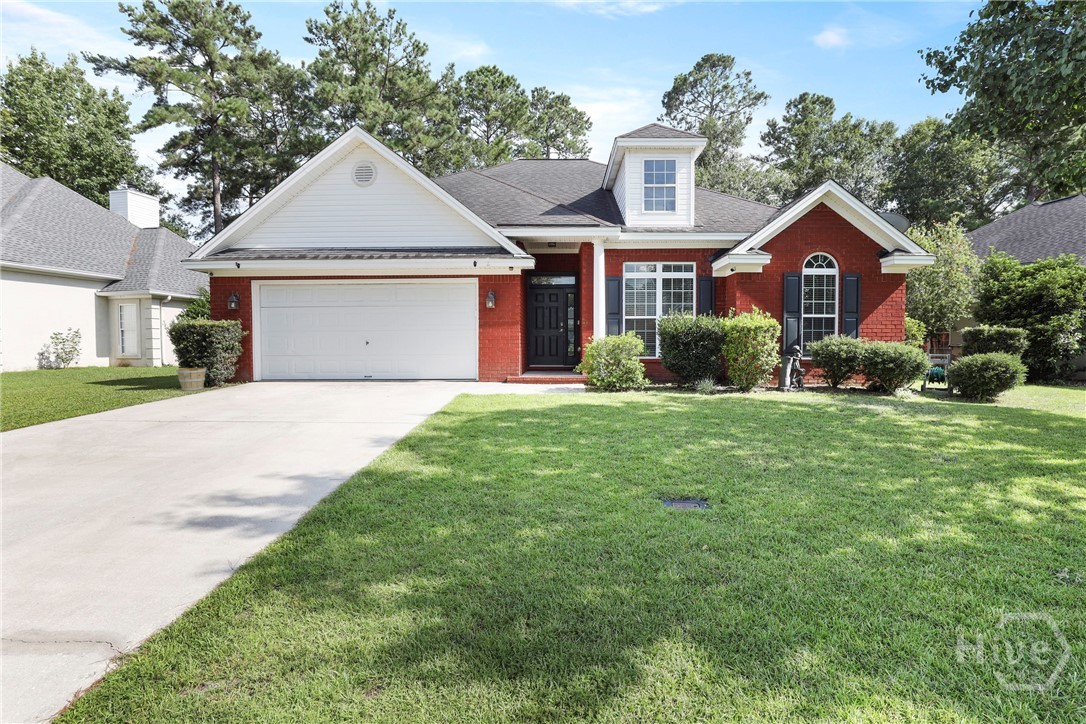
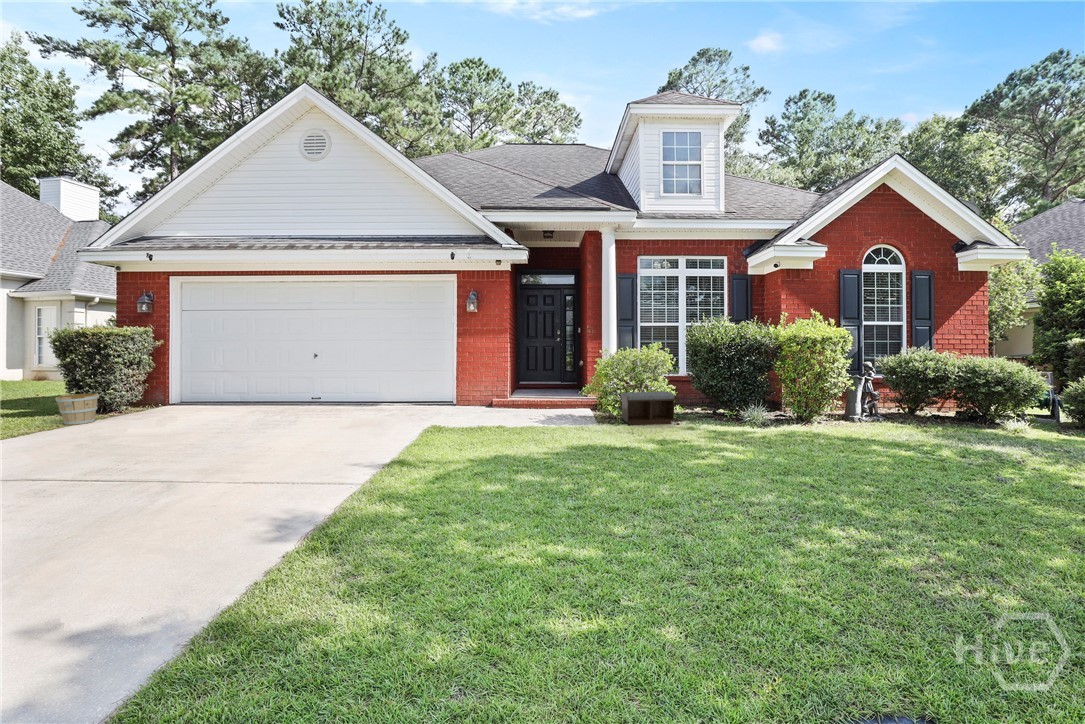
bench: none [604,368,644,392] -> present [621,392,675,425]

